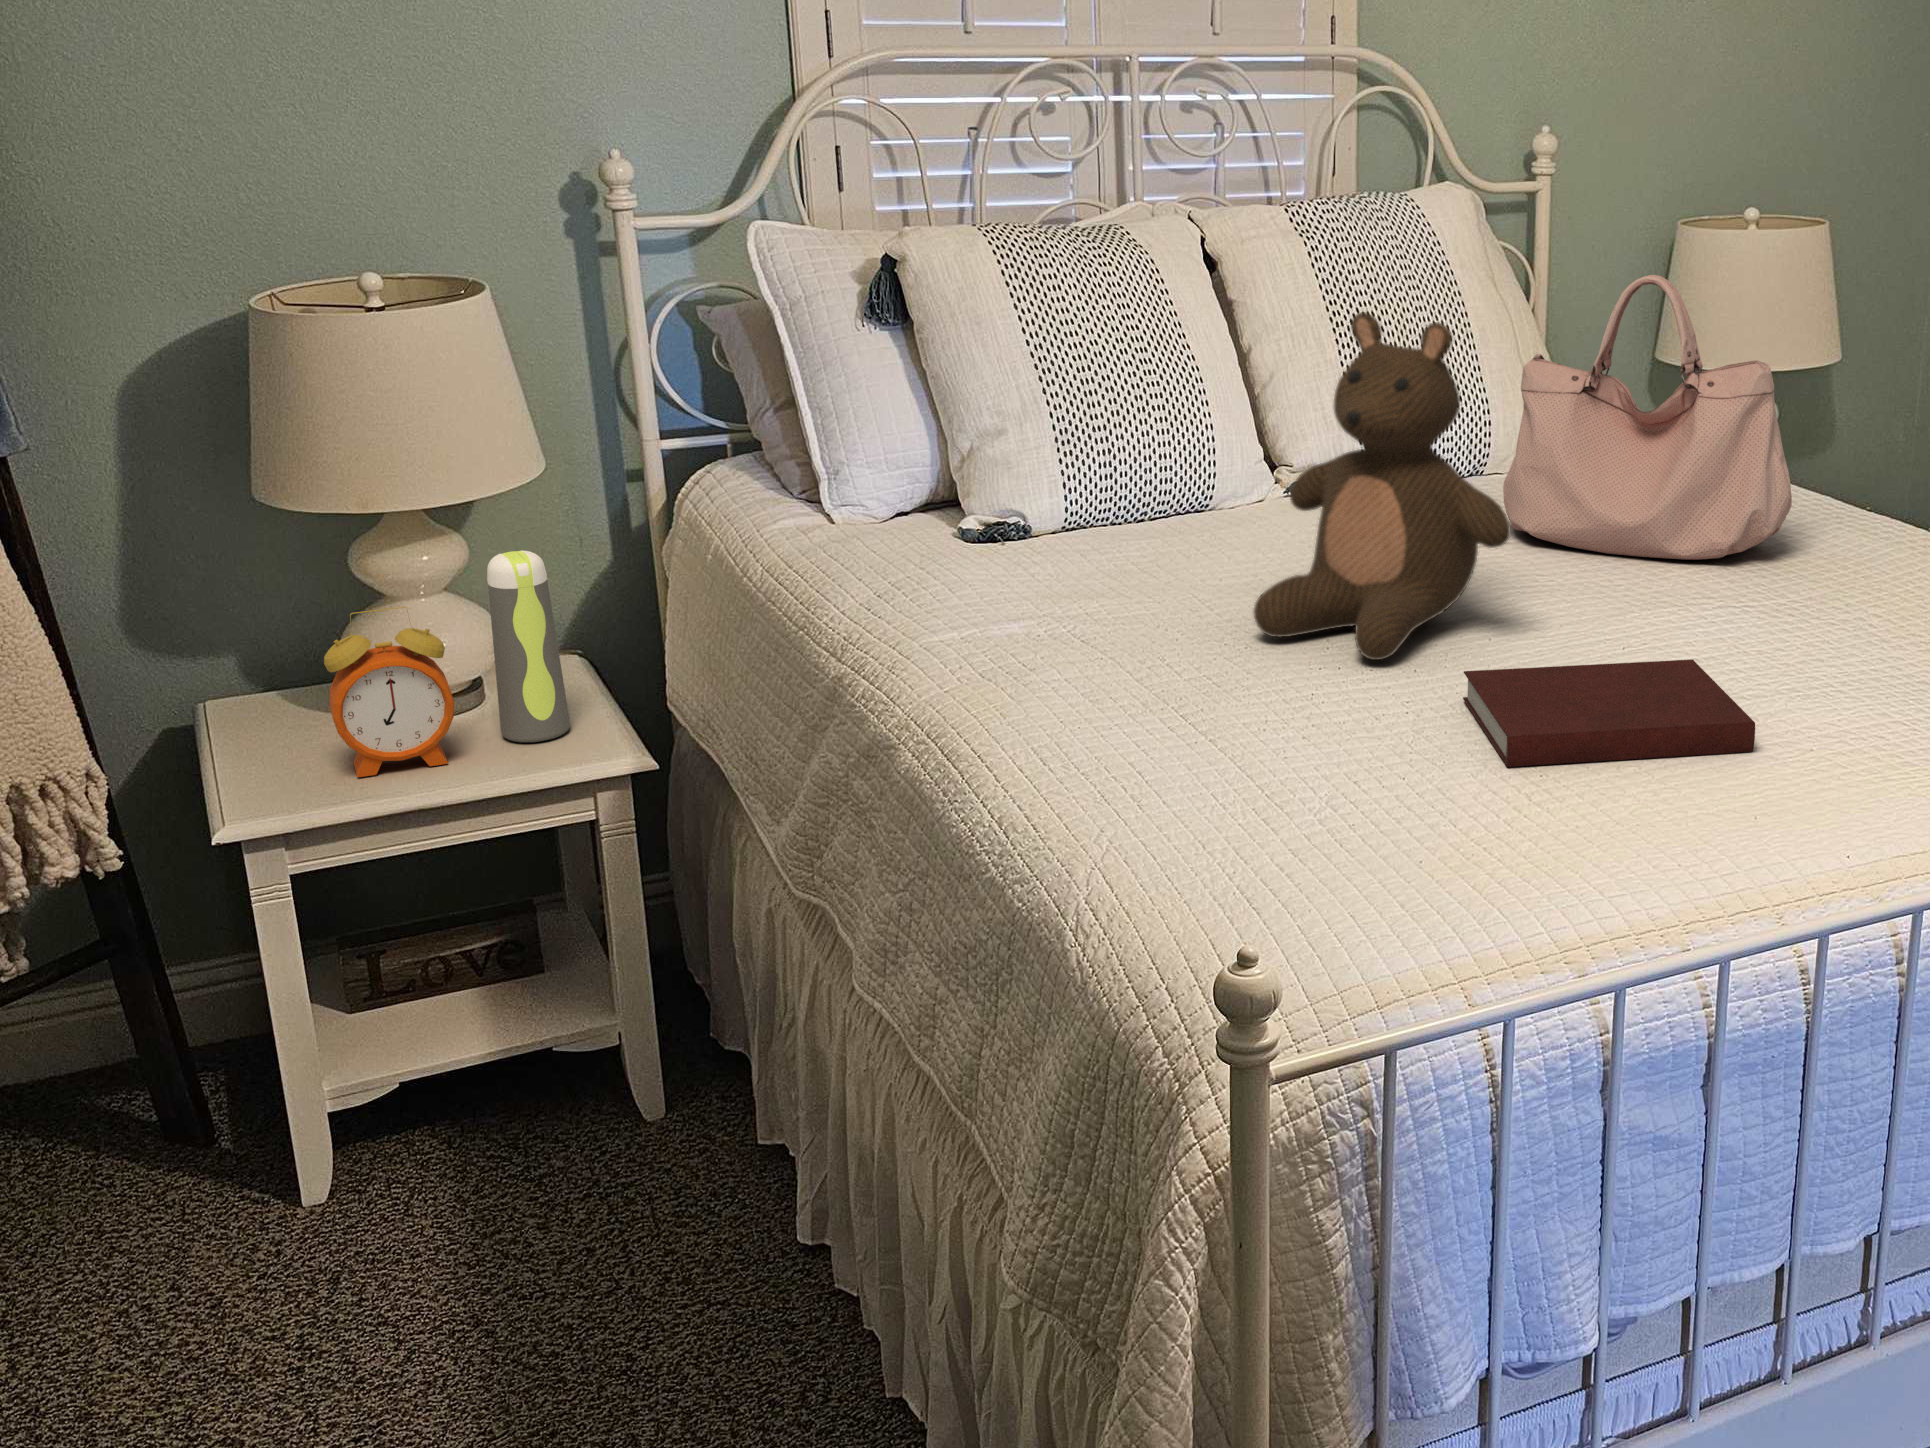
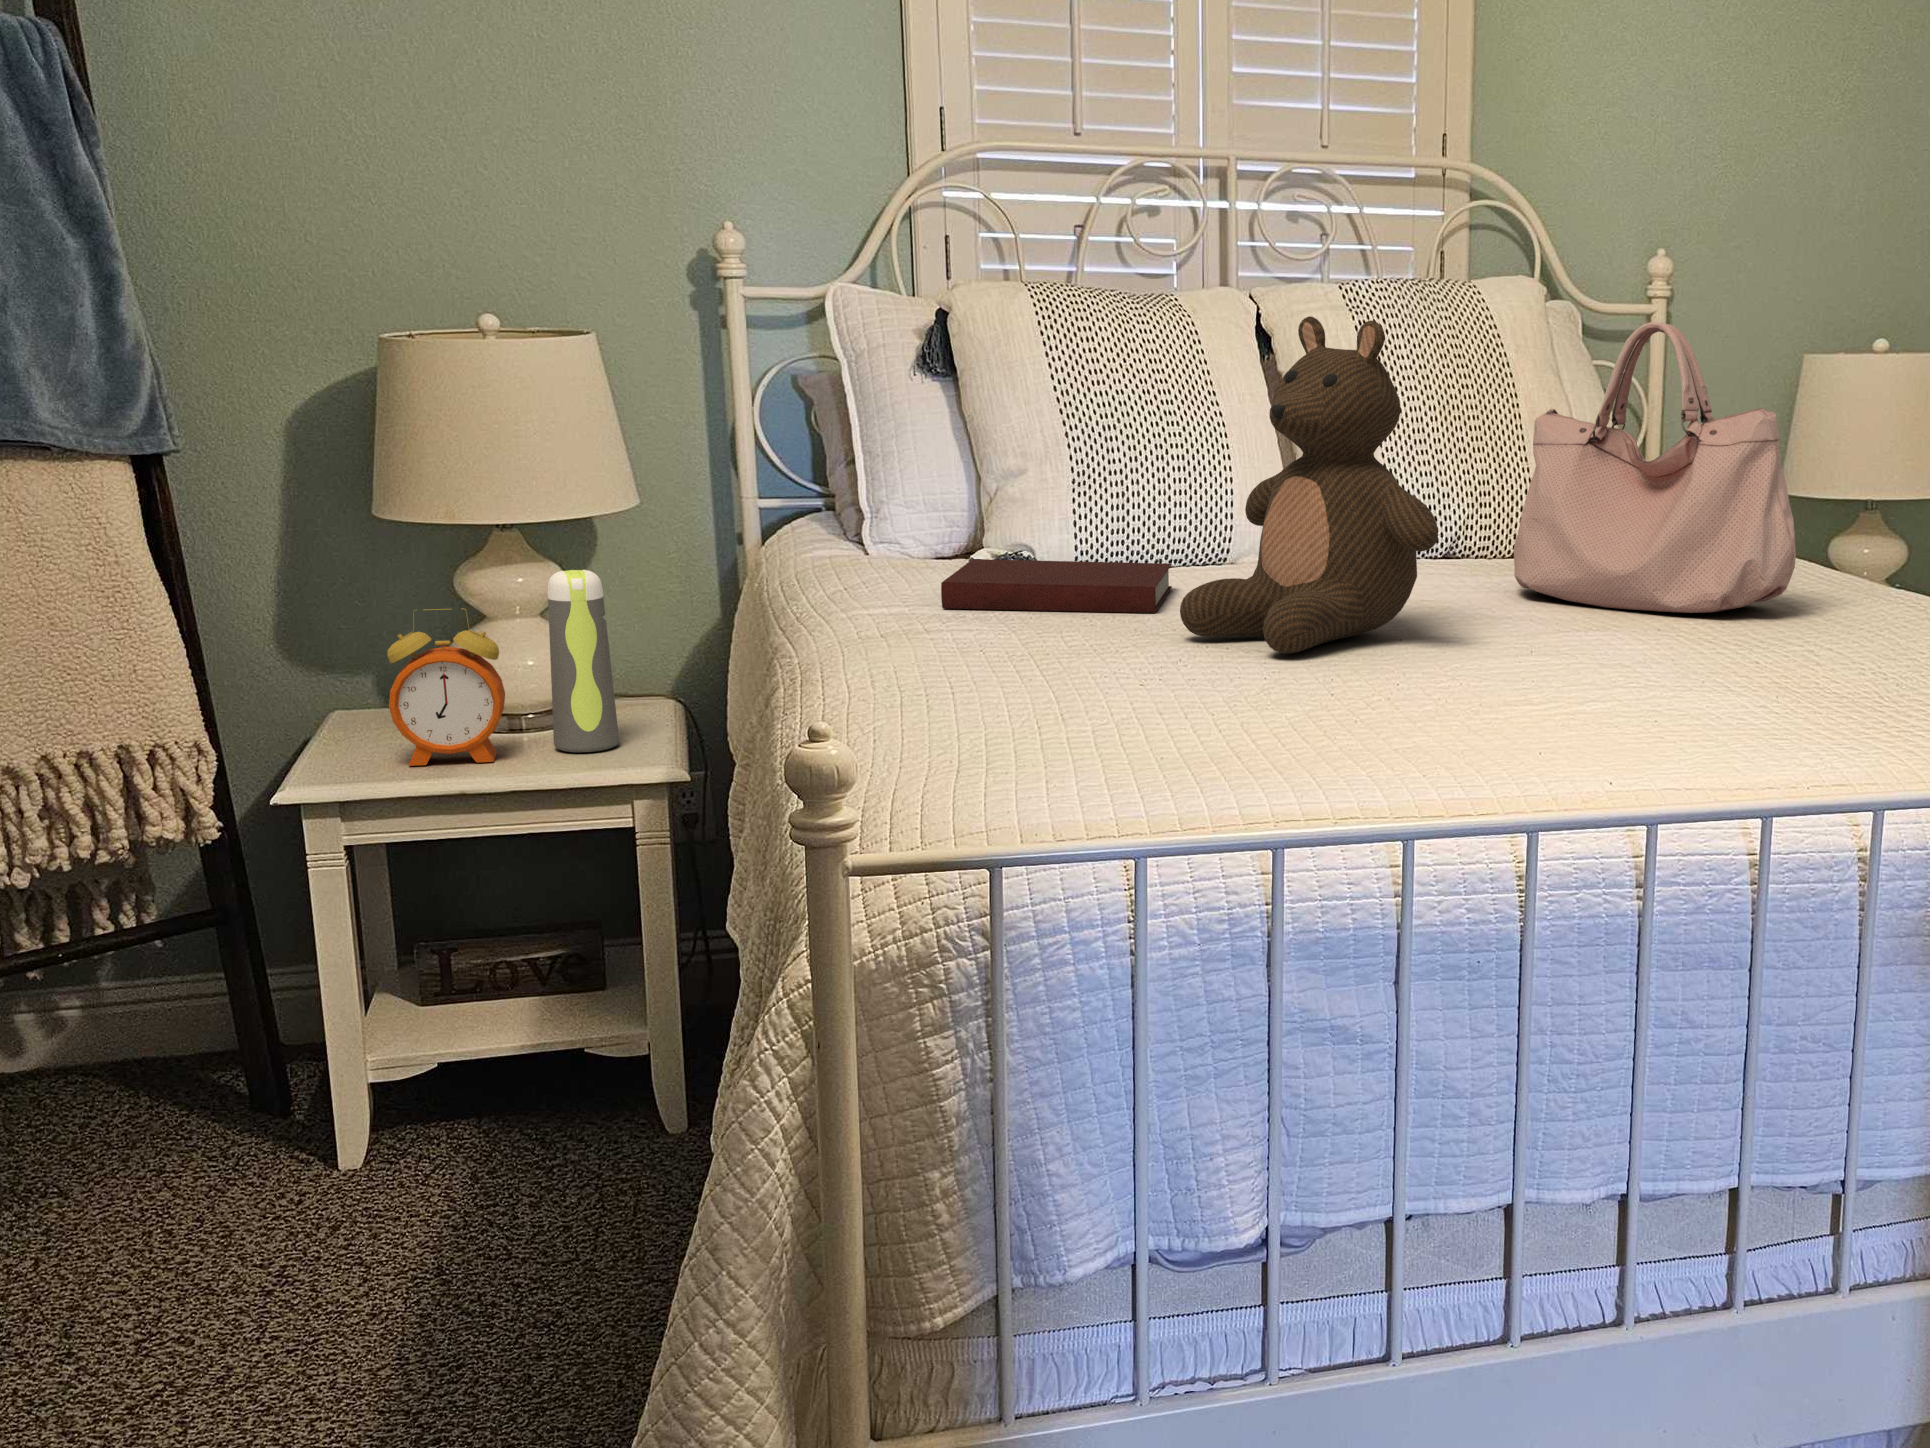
notebook: present [1463,659,1755,767] -> present [941,559,1172,613]

